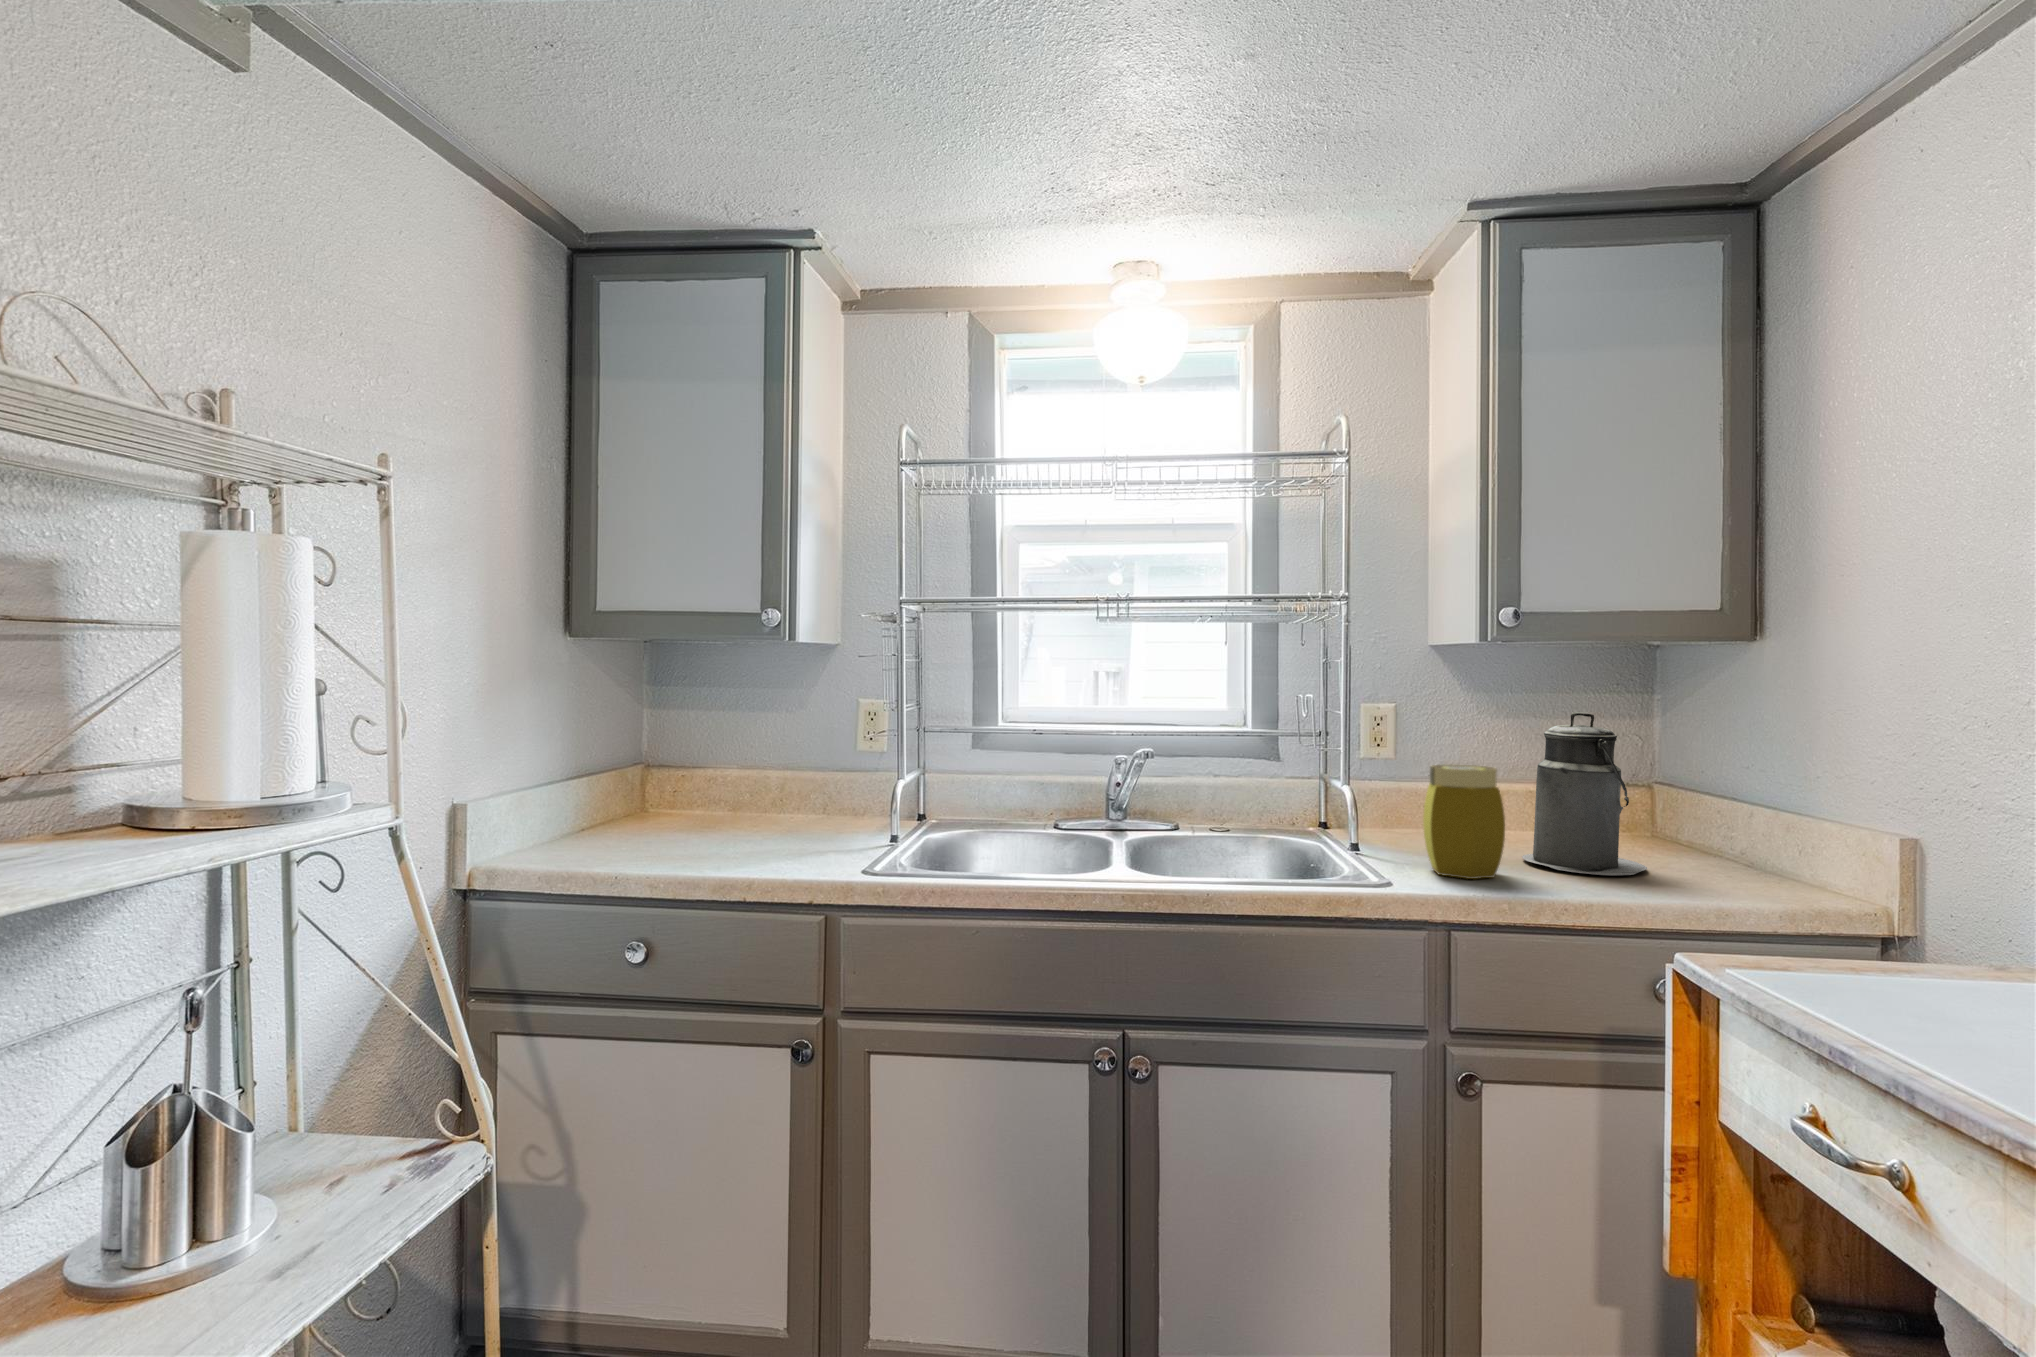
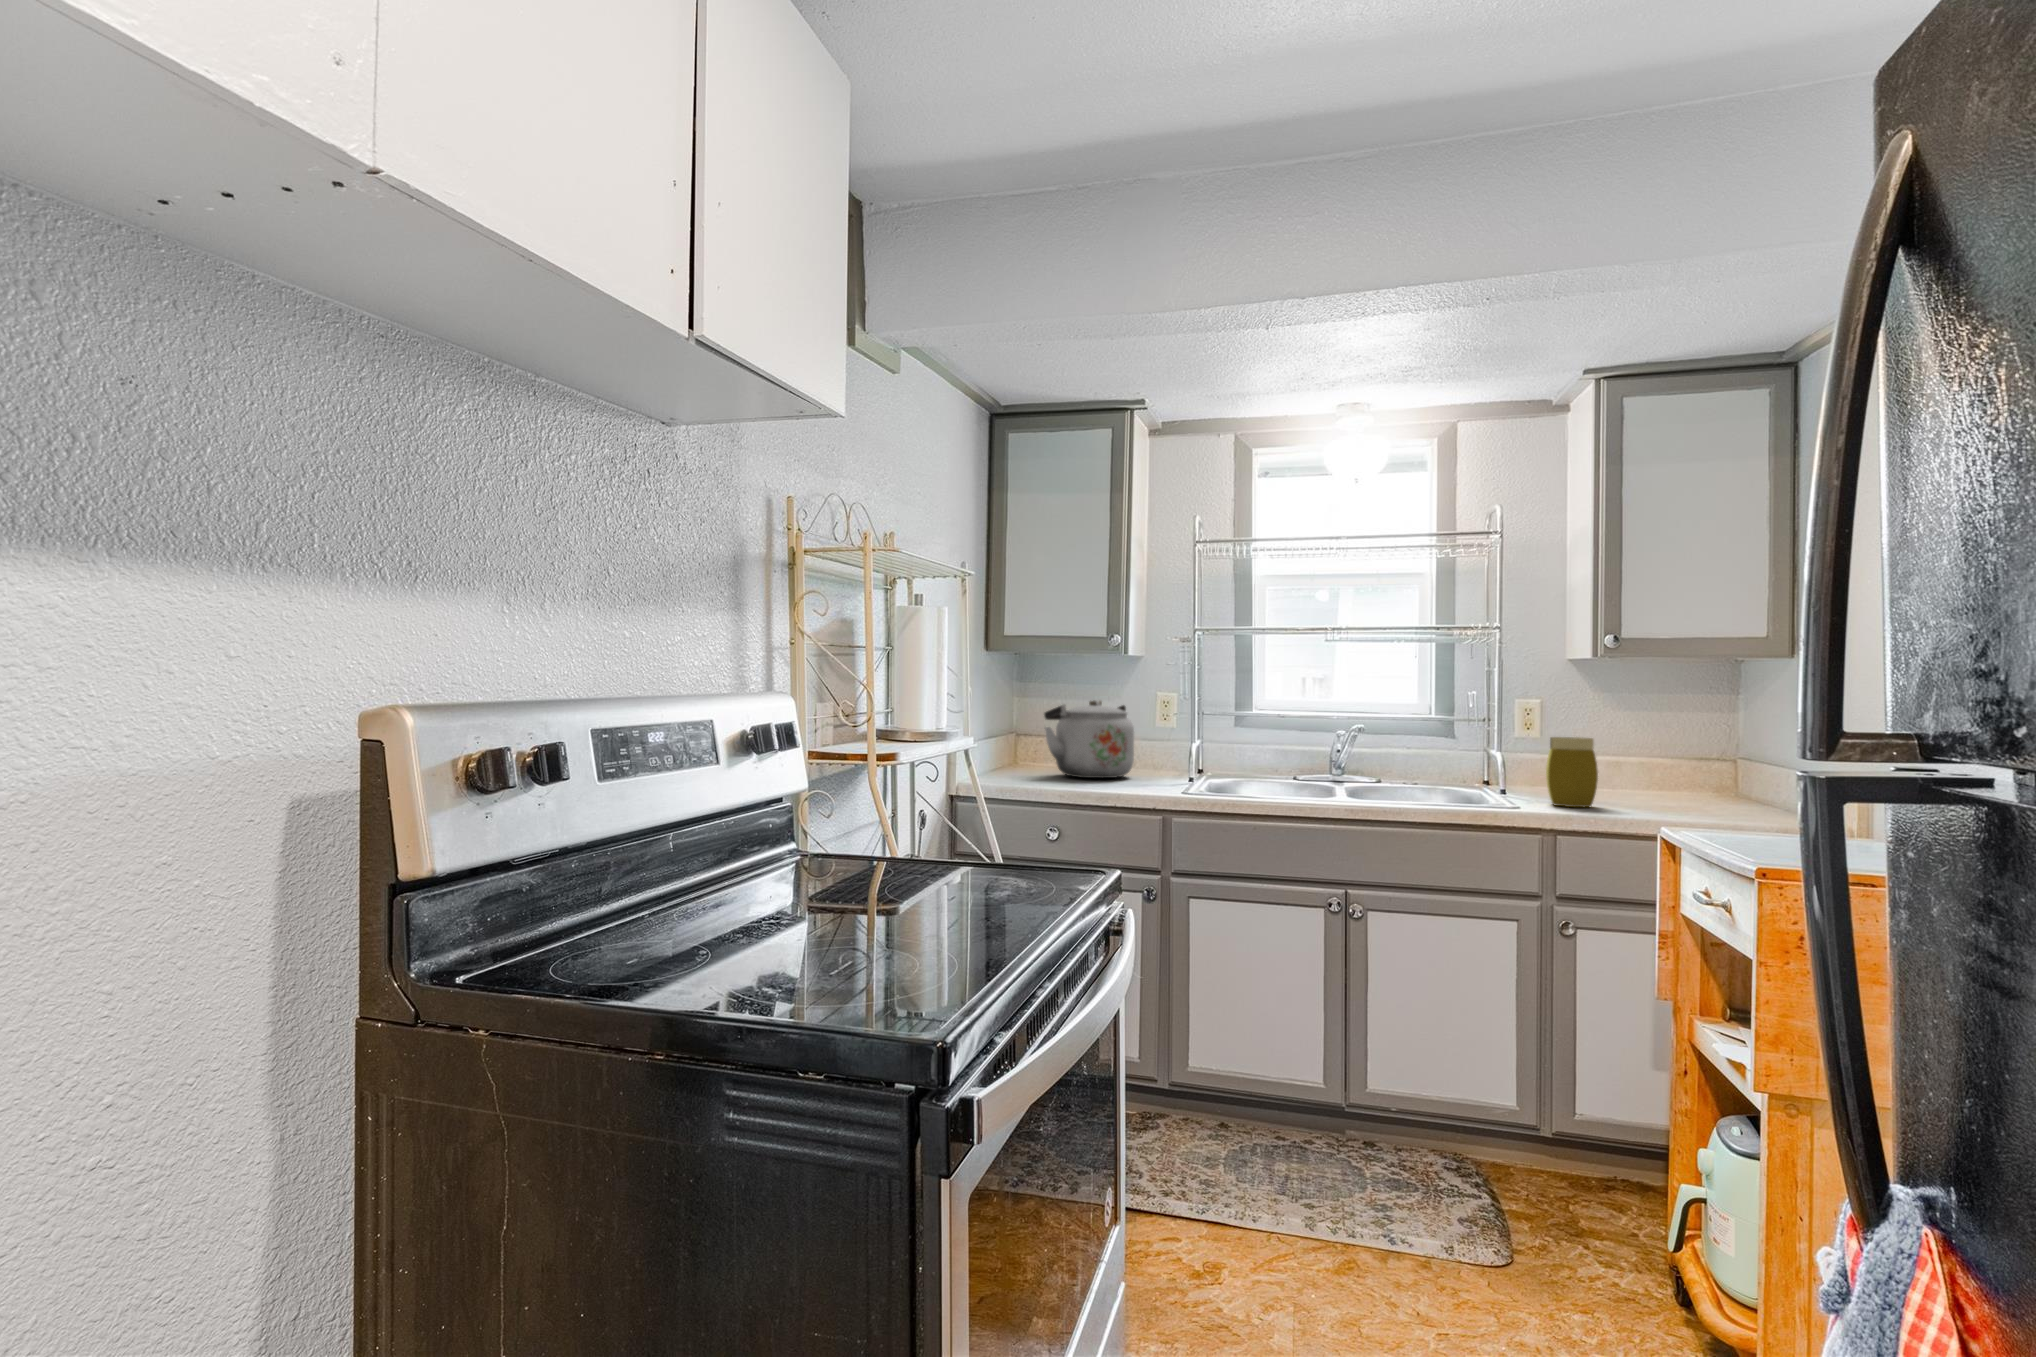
kettle: none [660,711,813,836] -> present [1044,700,1134,778]
canister: present [1522,713,1647,875] -> none [1619,705,1703,809]

